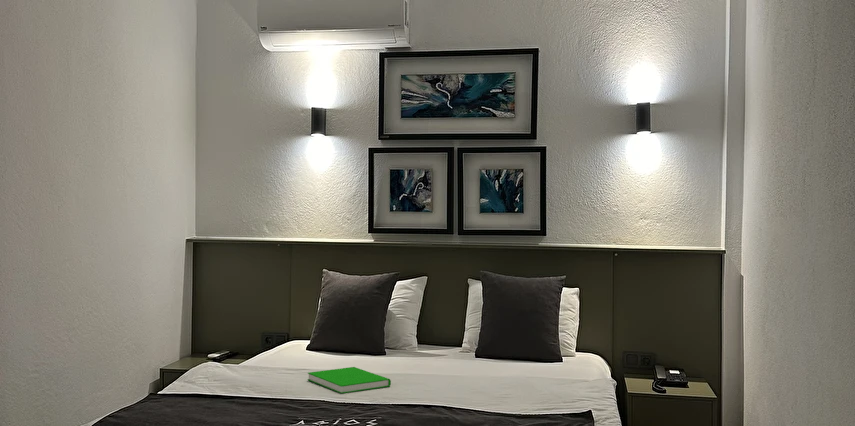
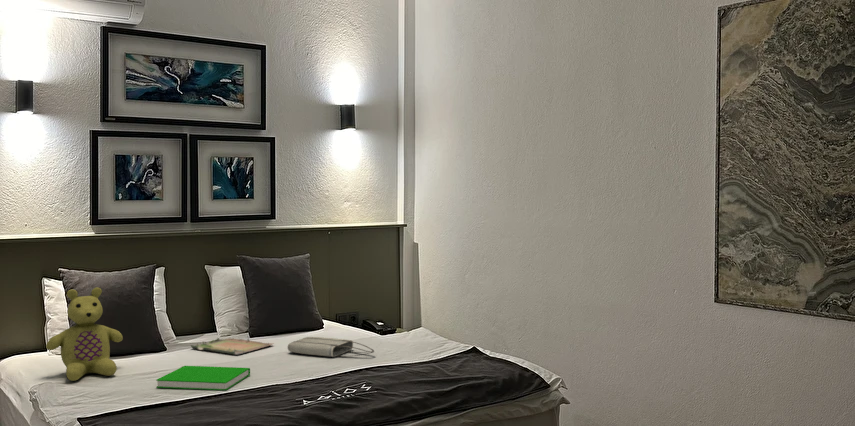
stuffed bear: none [274,285,334,365] -> present [46,287,123,381]
tray: none [411,348,479,369] -> present [191,338,273,355]
tote bag: none [469,363,535,391] -> present [288,337,374,357]

